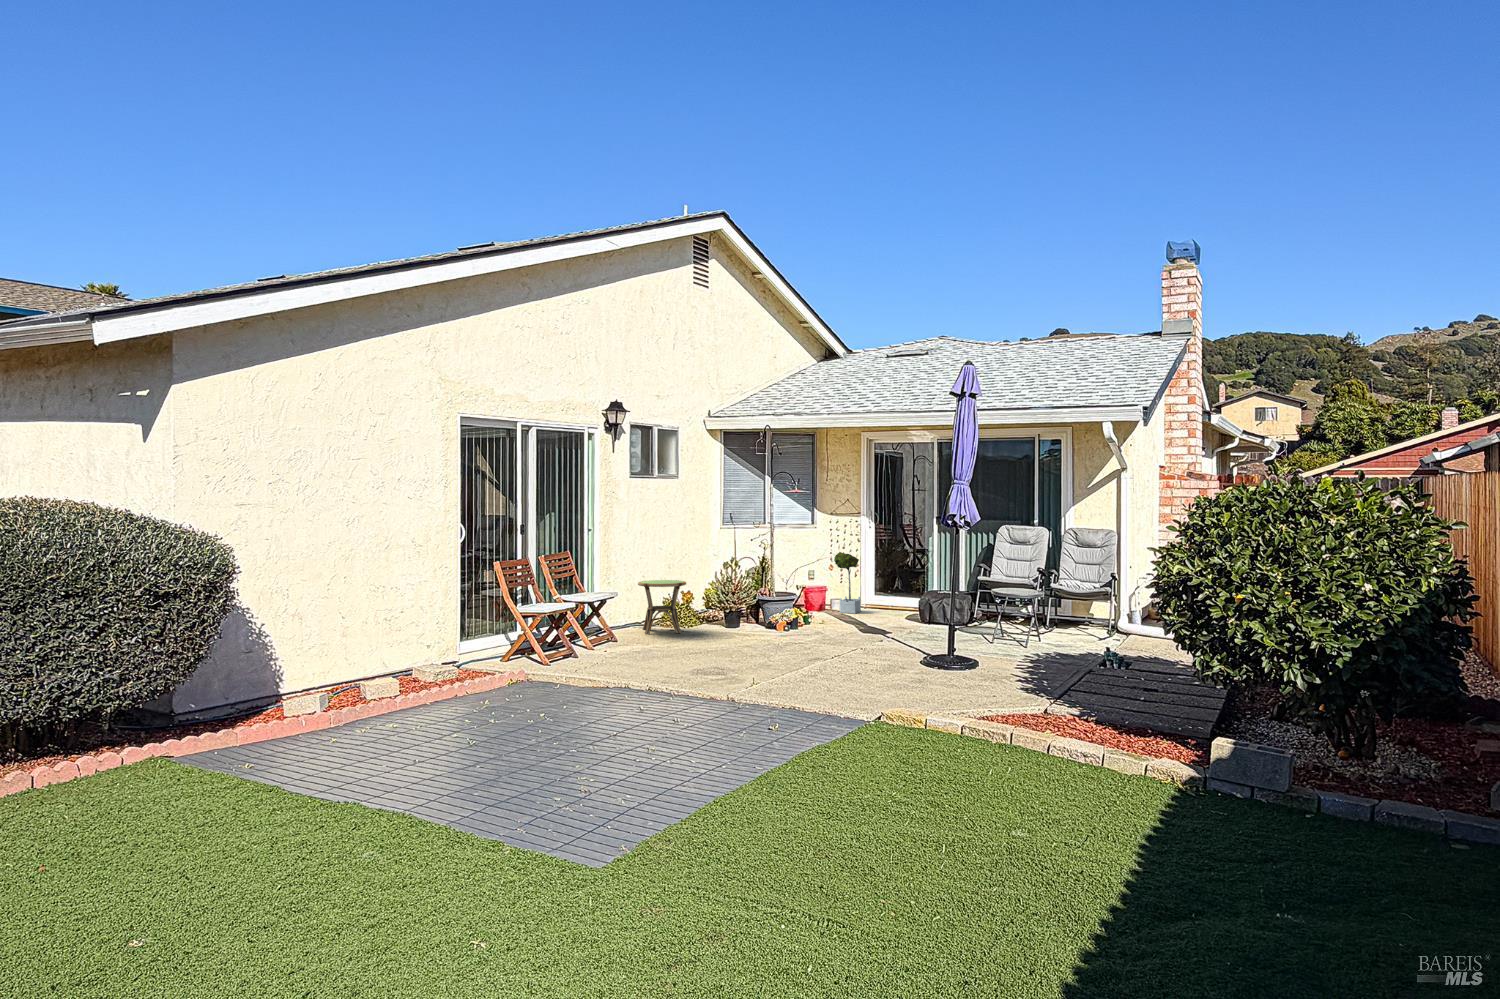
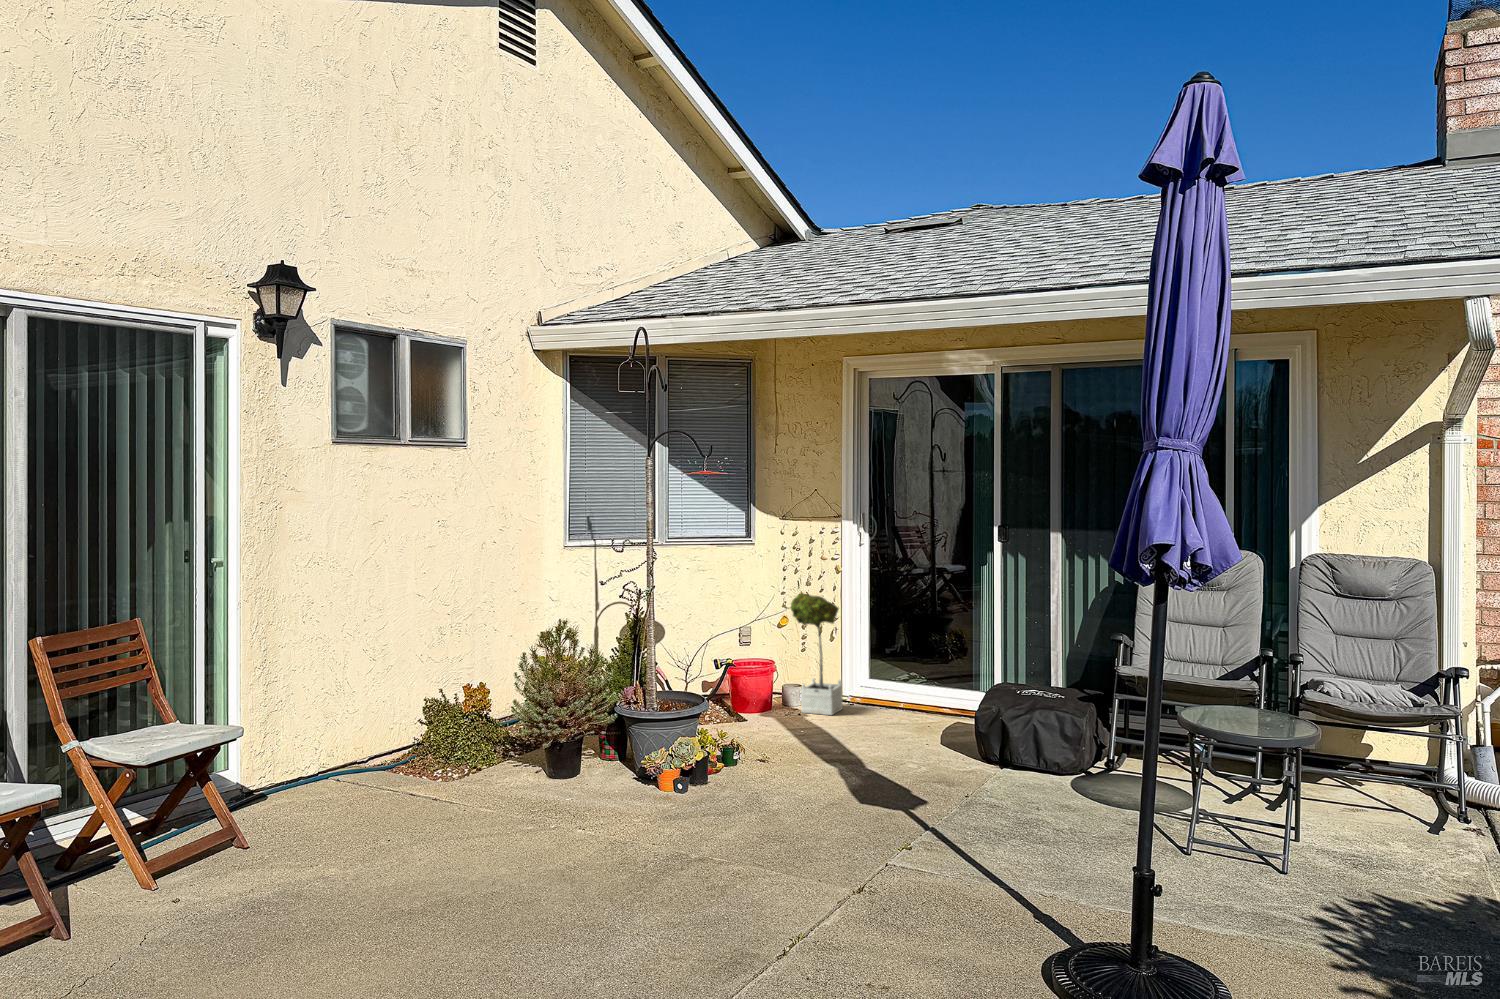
side table: present [638,580,686,634] -> none [345,669,459,800]

